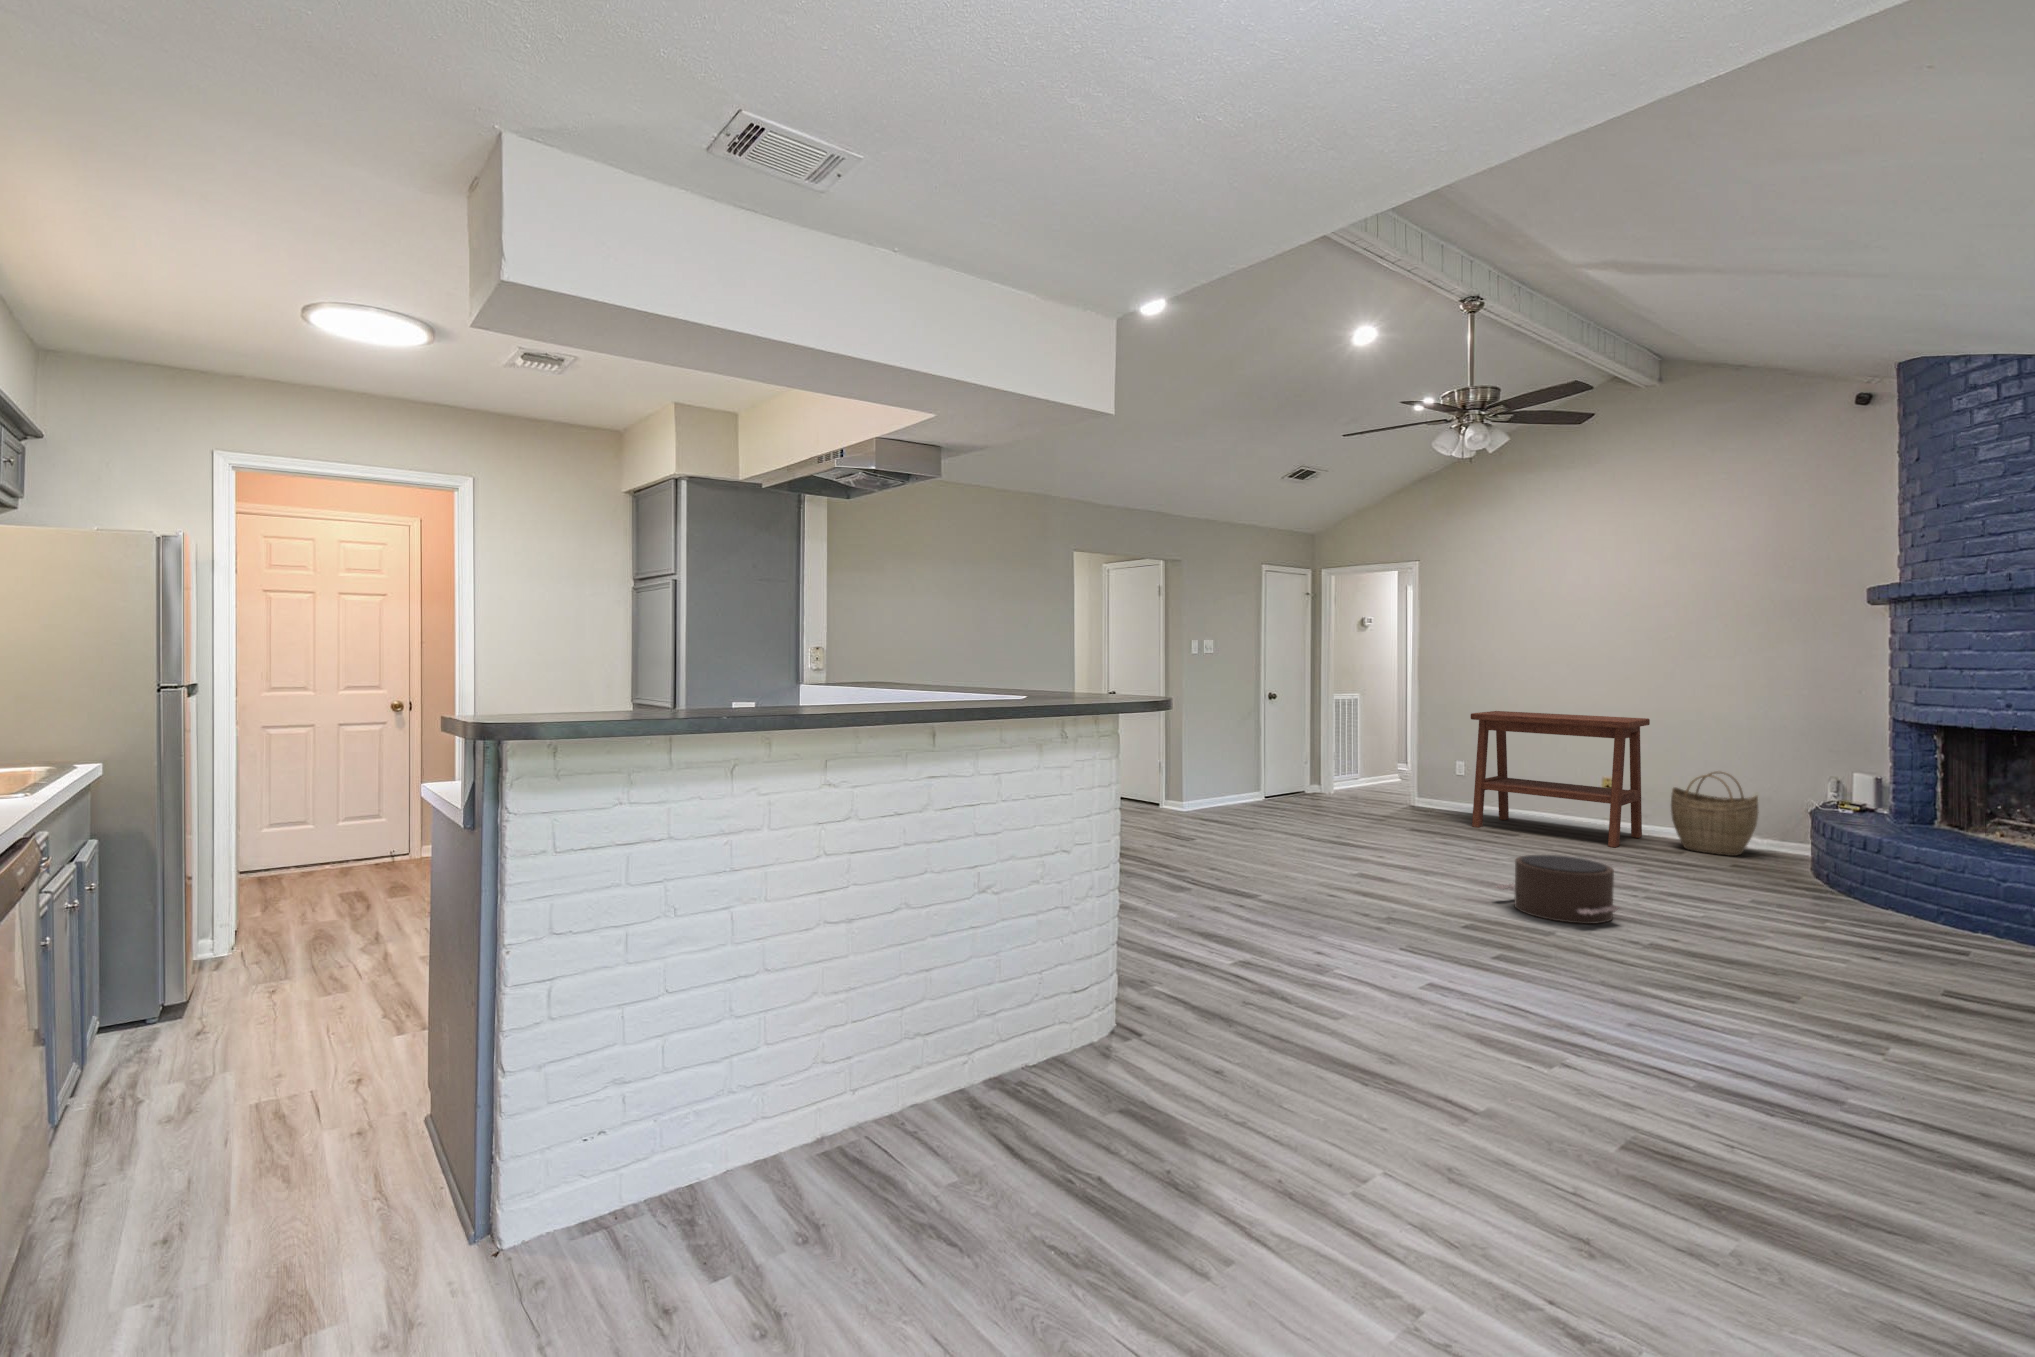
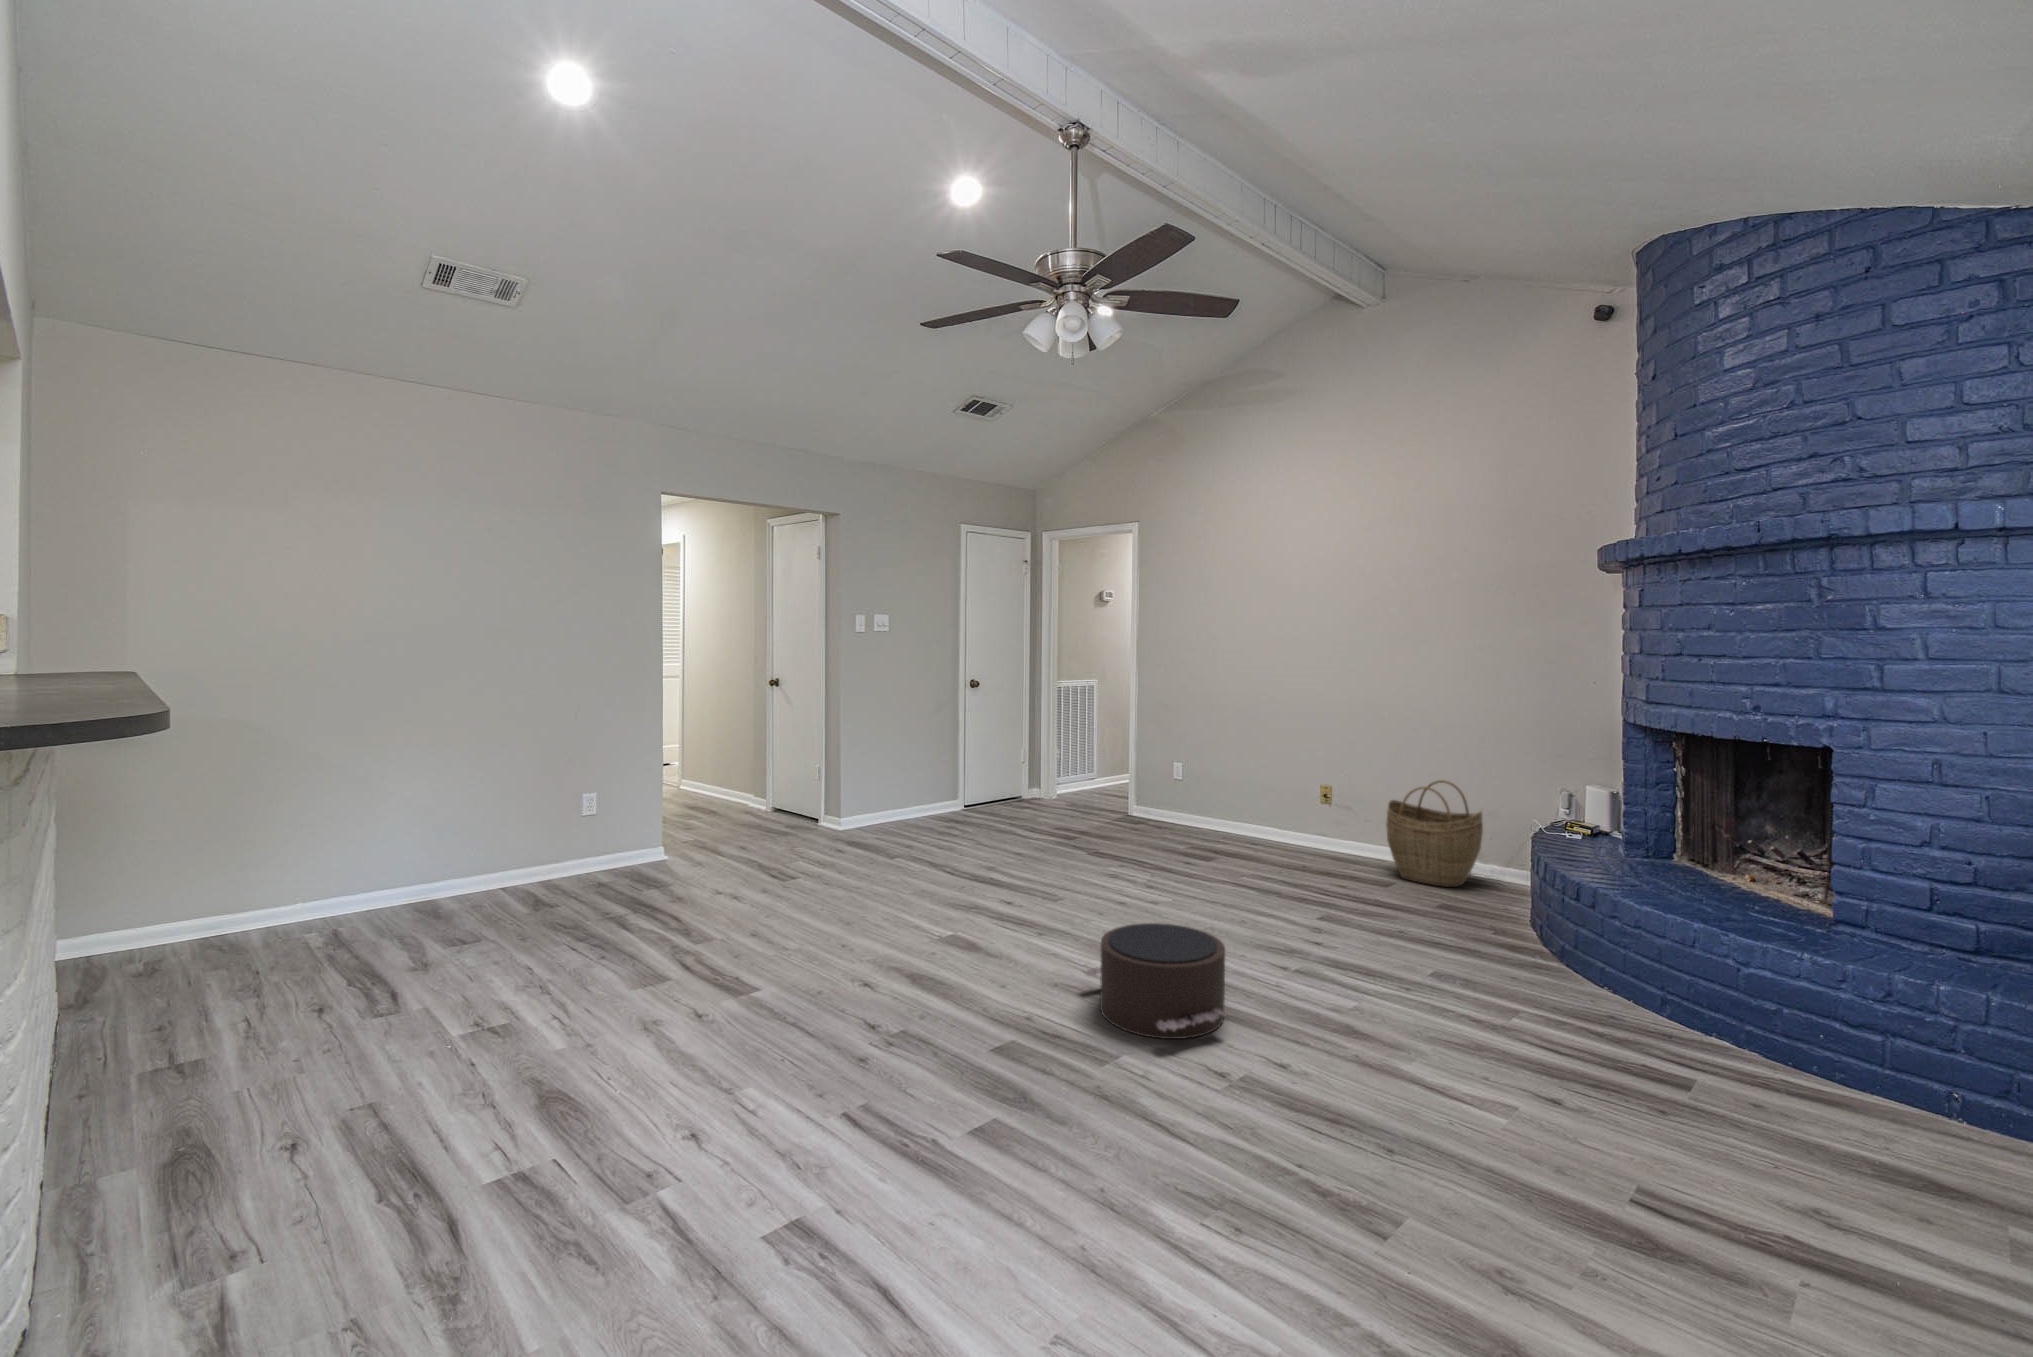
side table: present [1471,711,1650,847] -> none [1172,704,1369,877]

